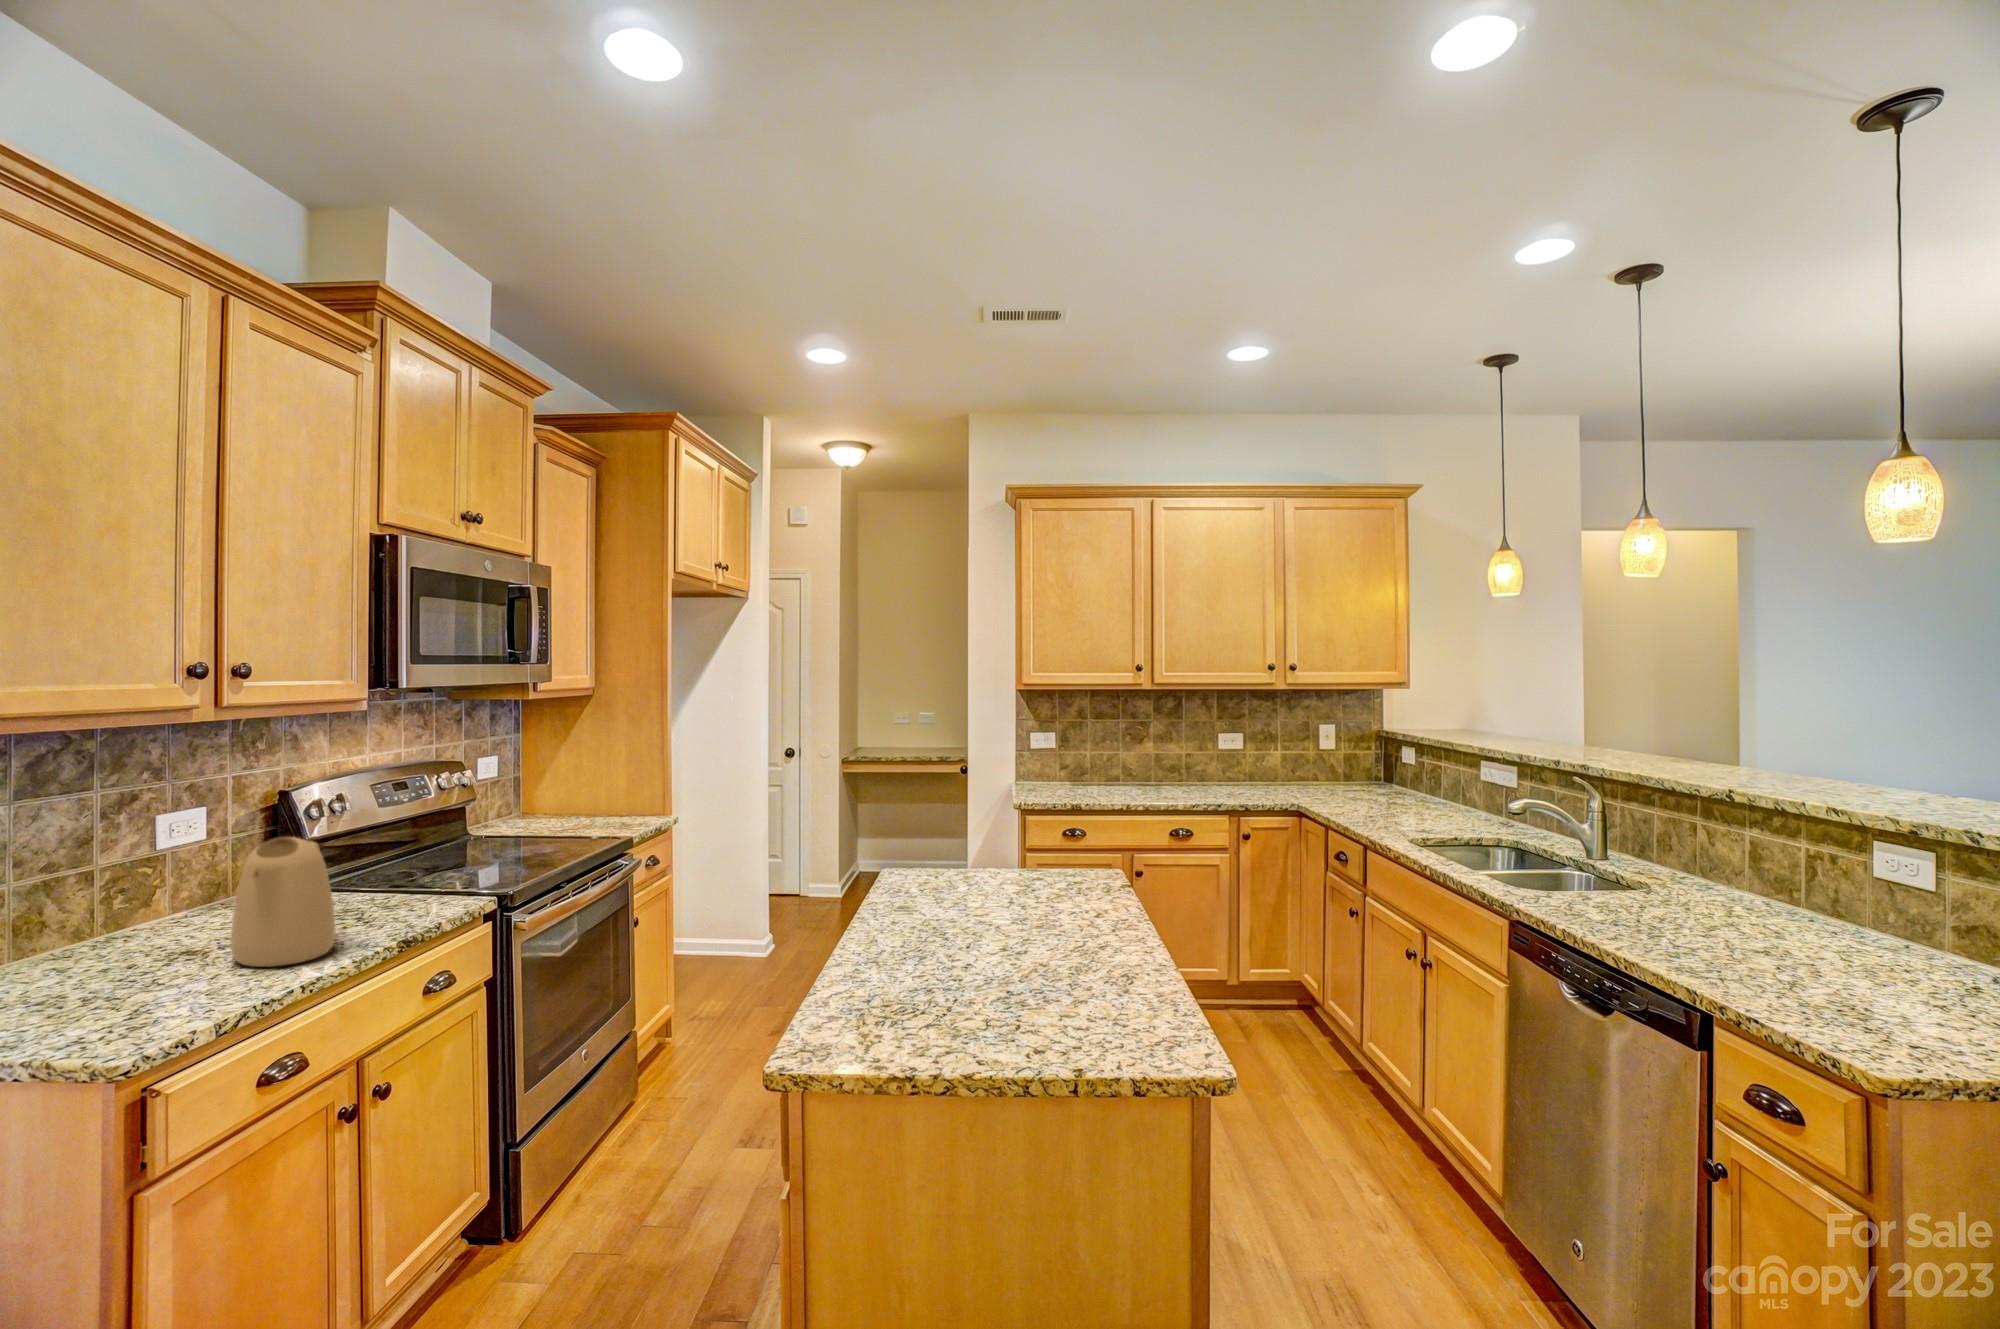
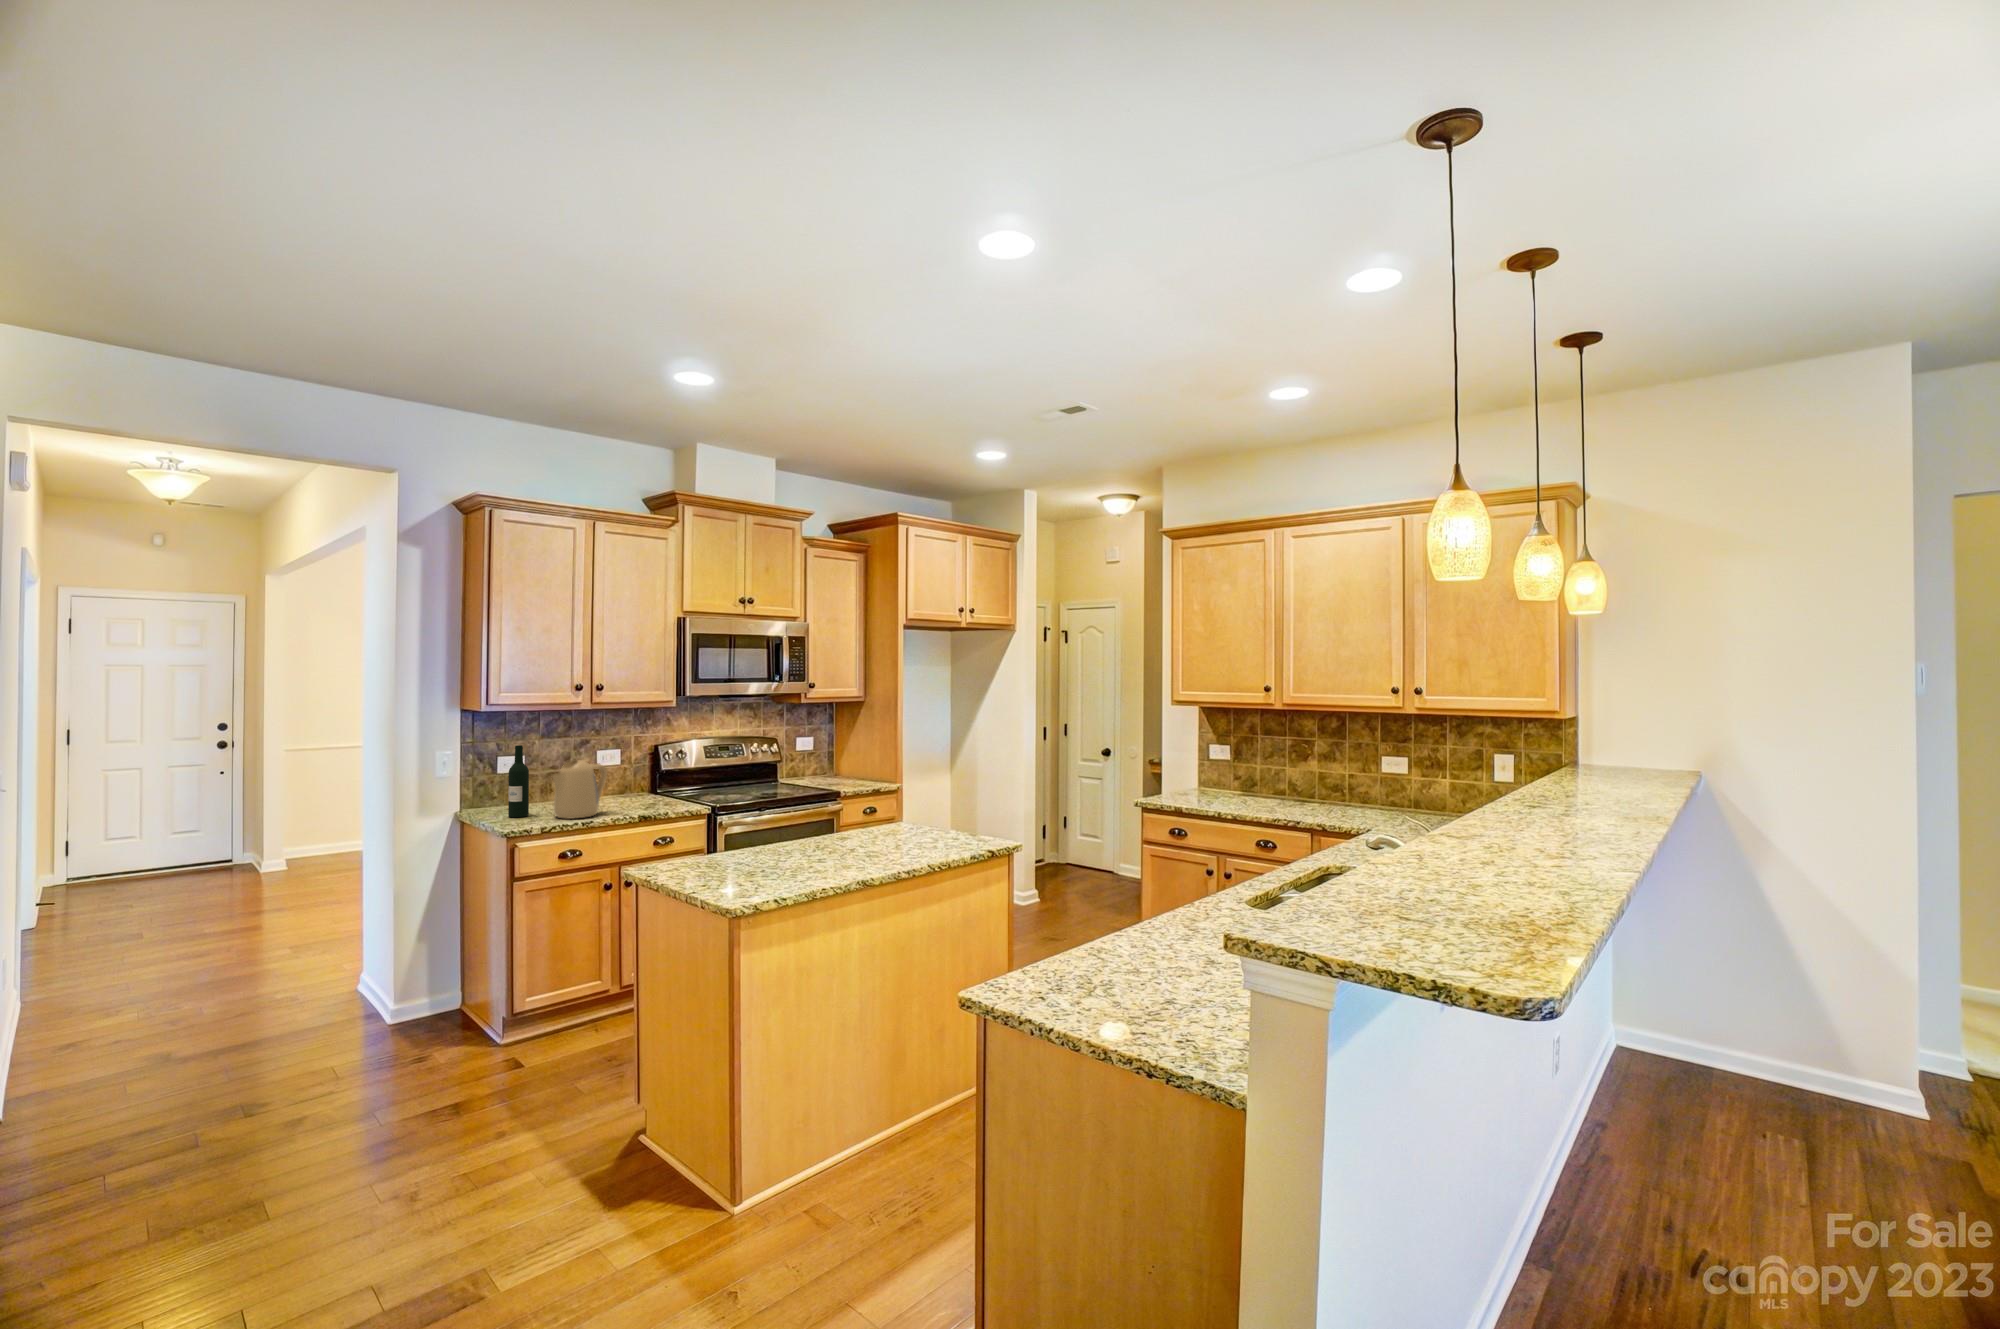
wine bottle: none [111,819,164,988] -> present [508,745,529,817]

